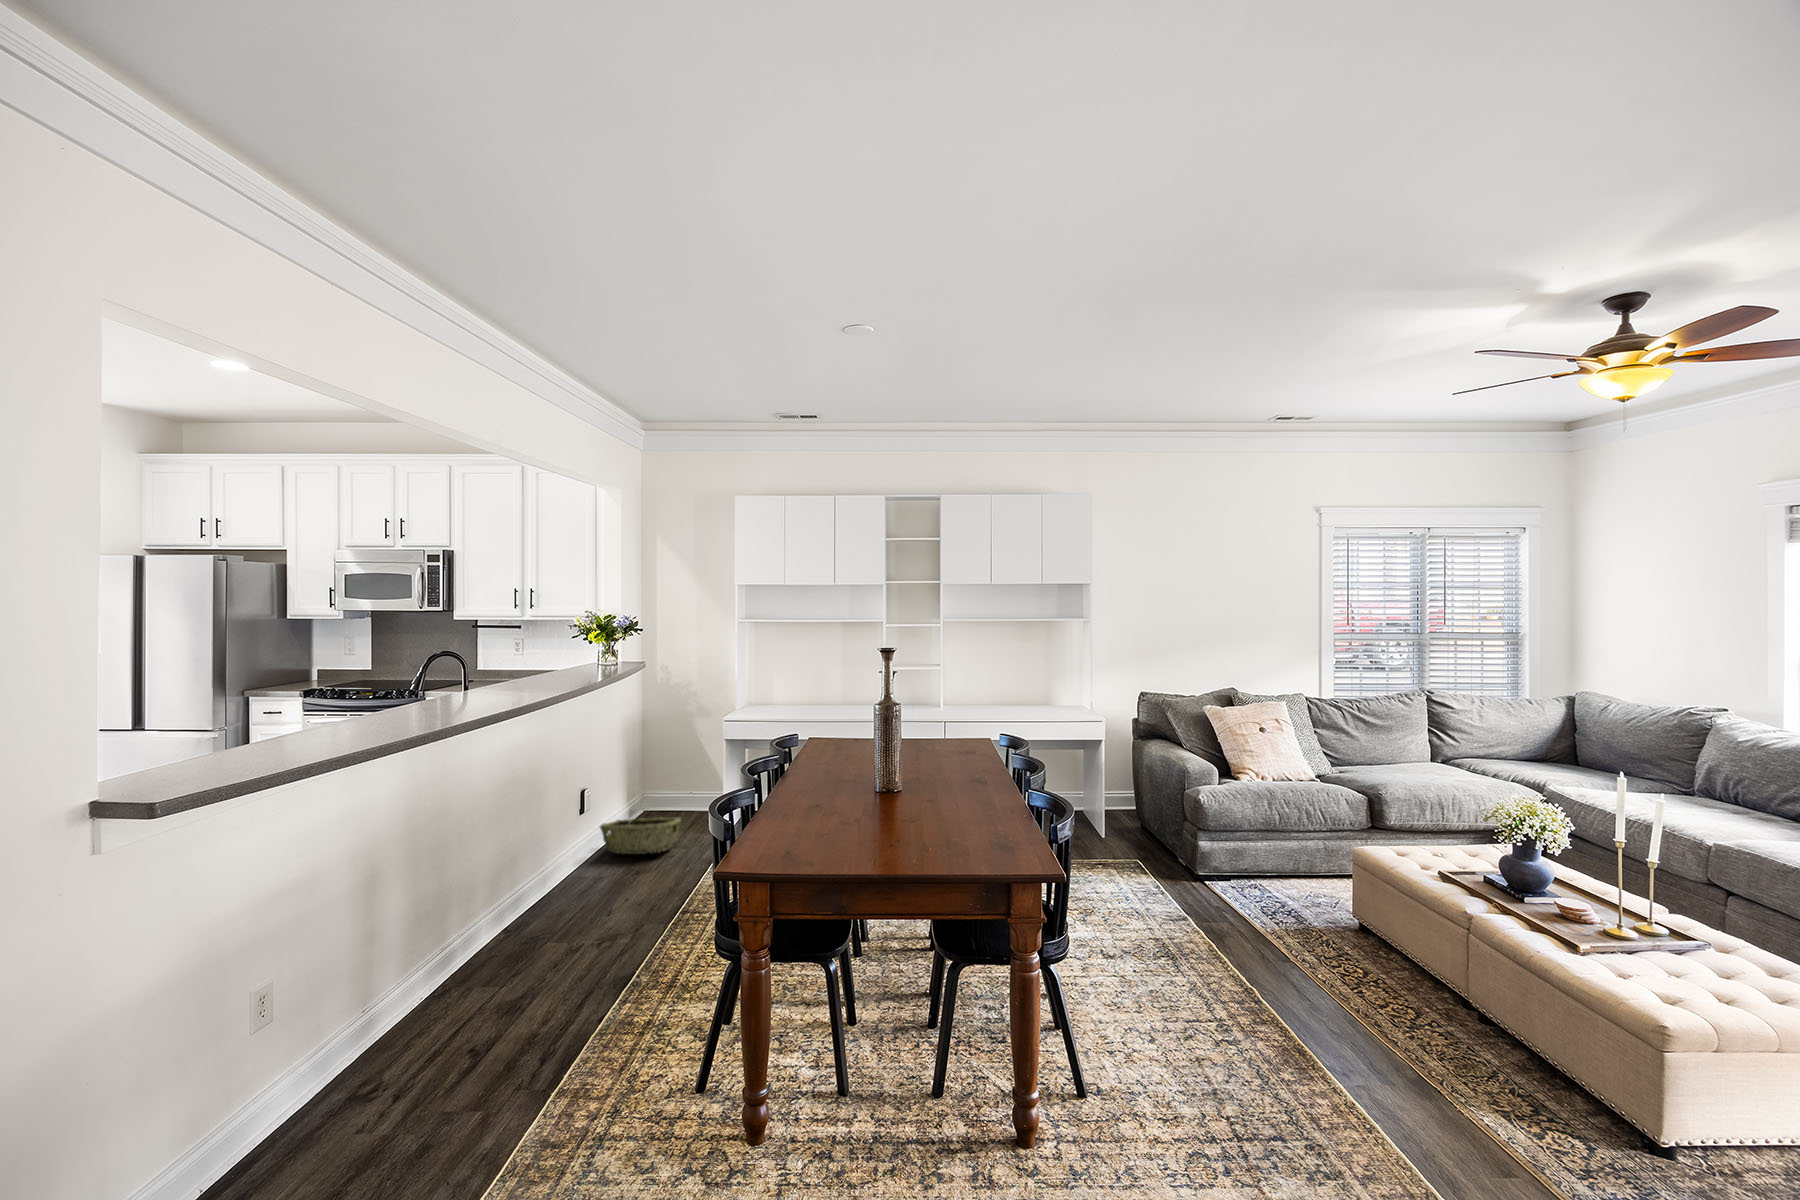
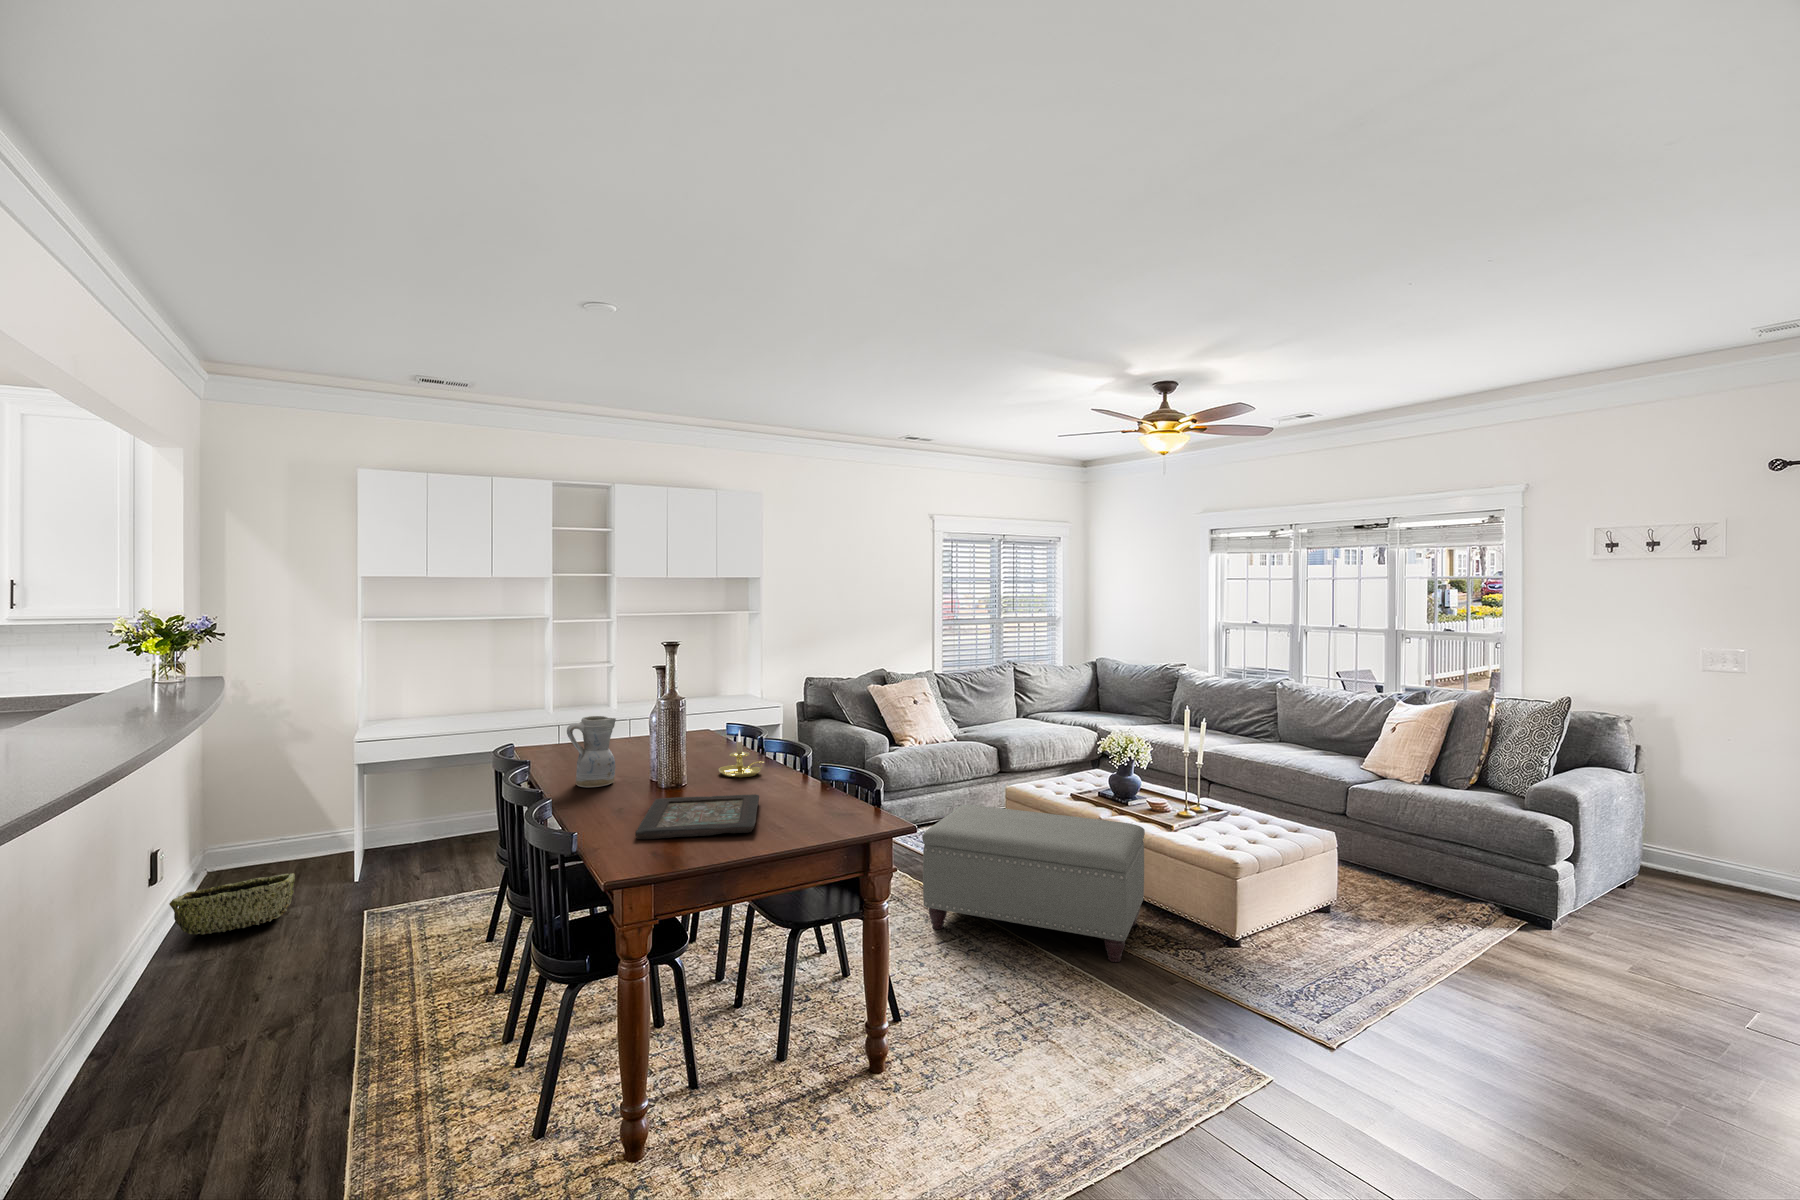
ceramic pitcher: none [804,714,847,780] -> present [567,716,616,787]
candle holder: none [942,741,983,790] -> present [719,730,764,777]
decorative tray: none [789,799,940,848] -> present [635,794,759,839]
ottoman: none [1180,860,1512,1117] -> present [922,805,1145,962]

